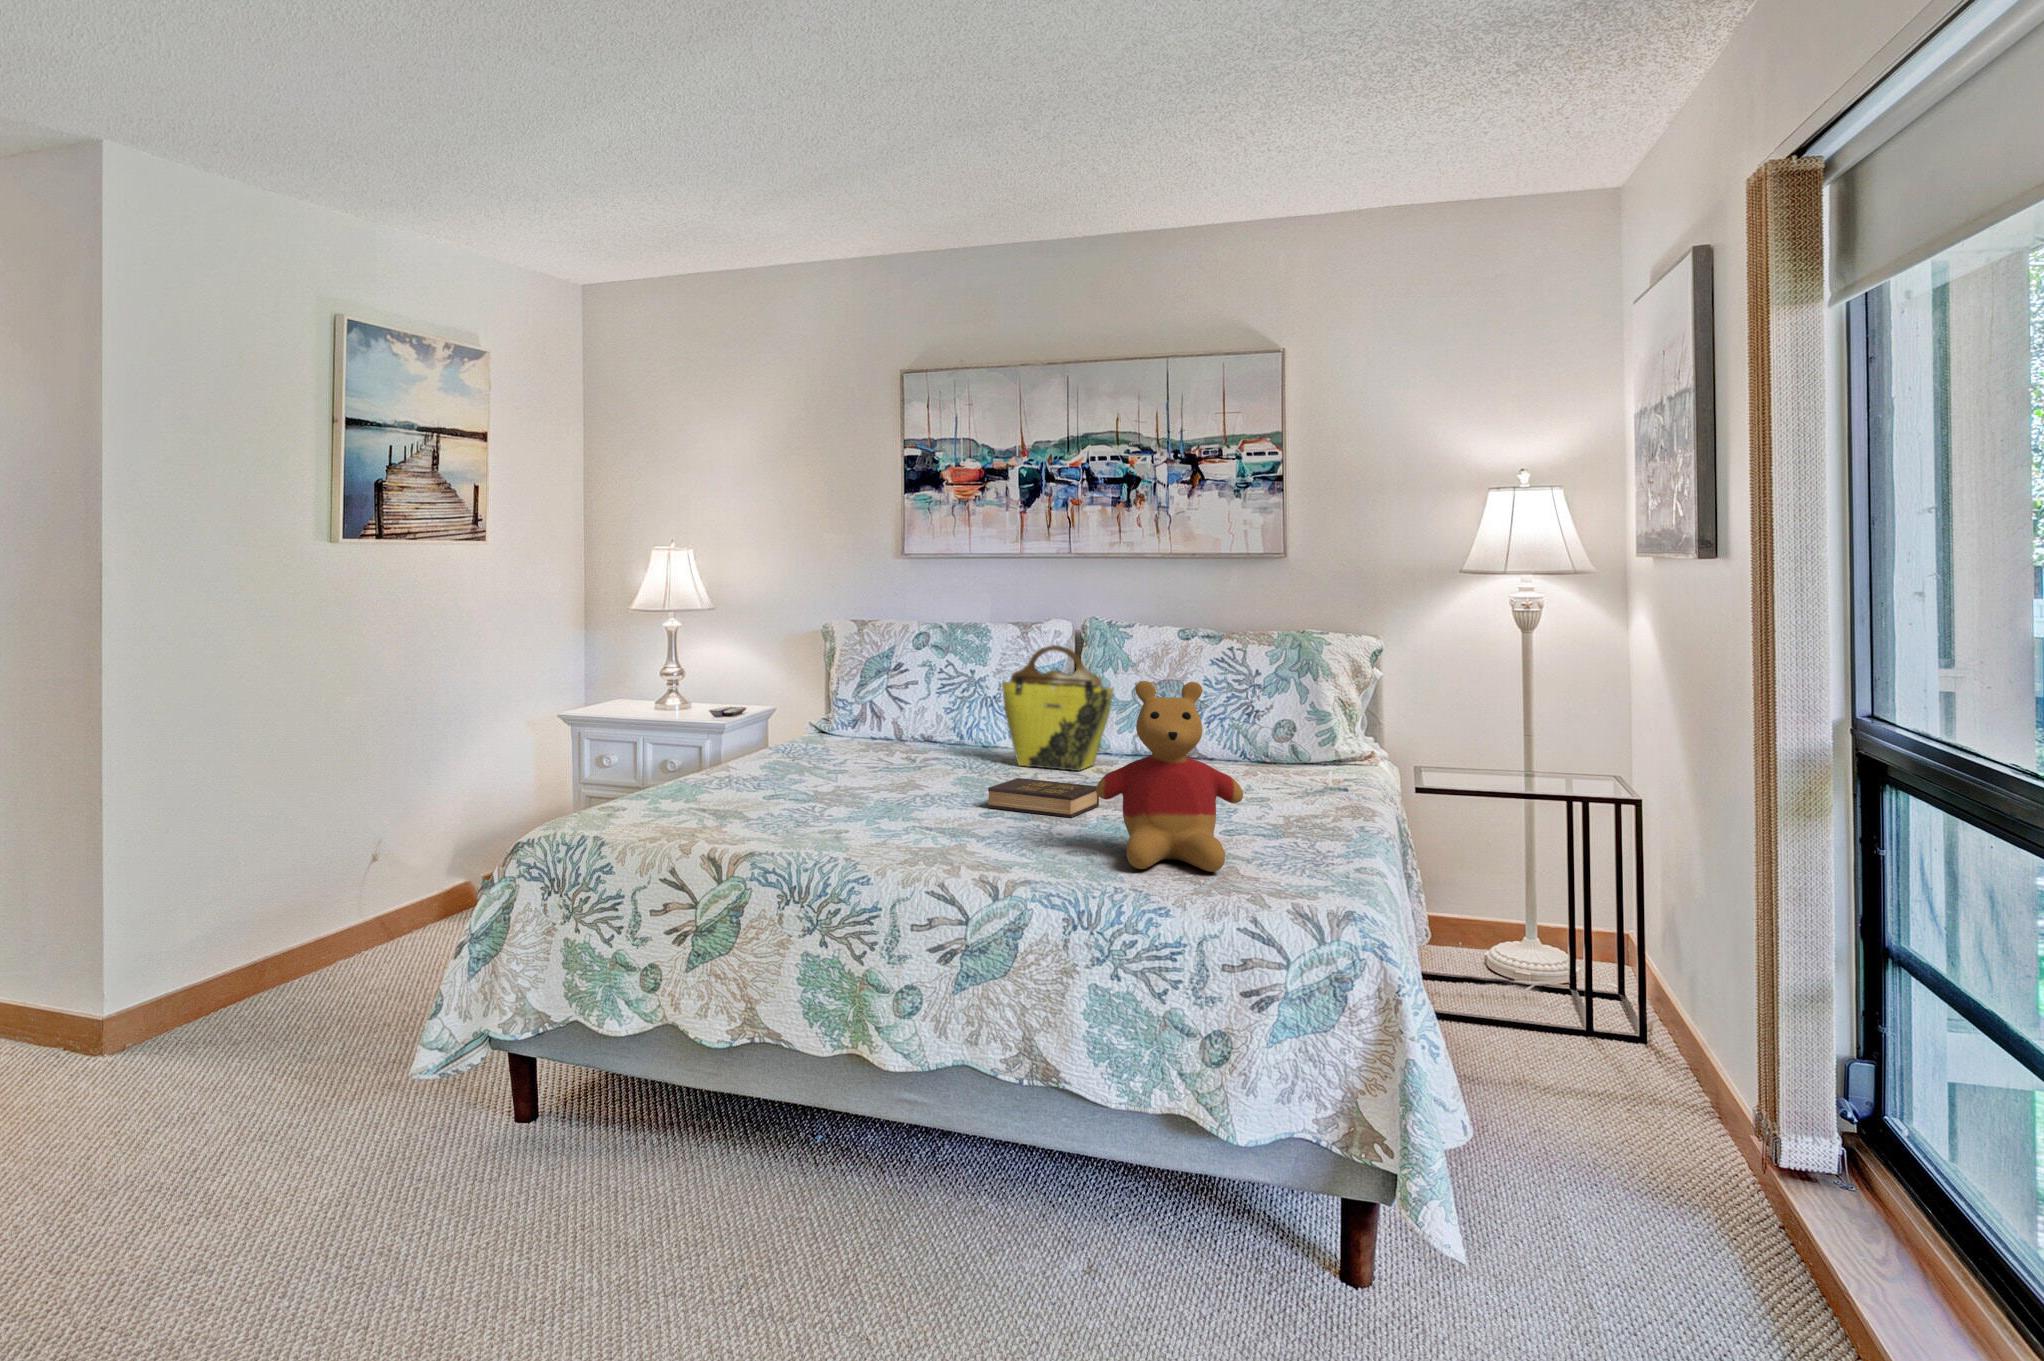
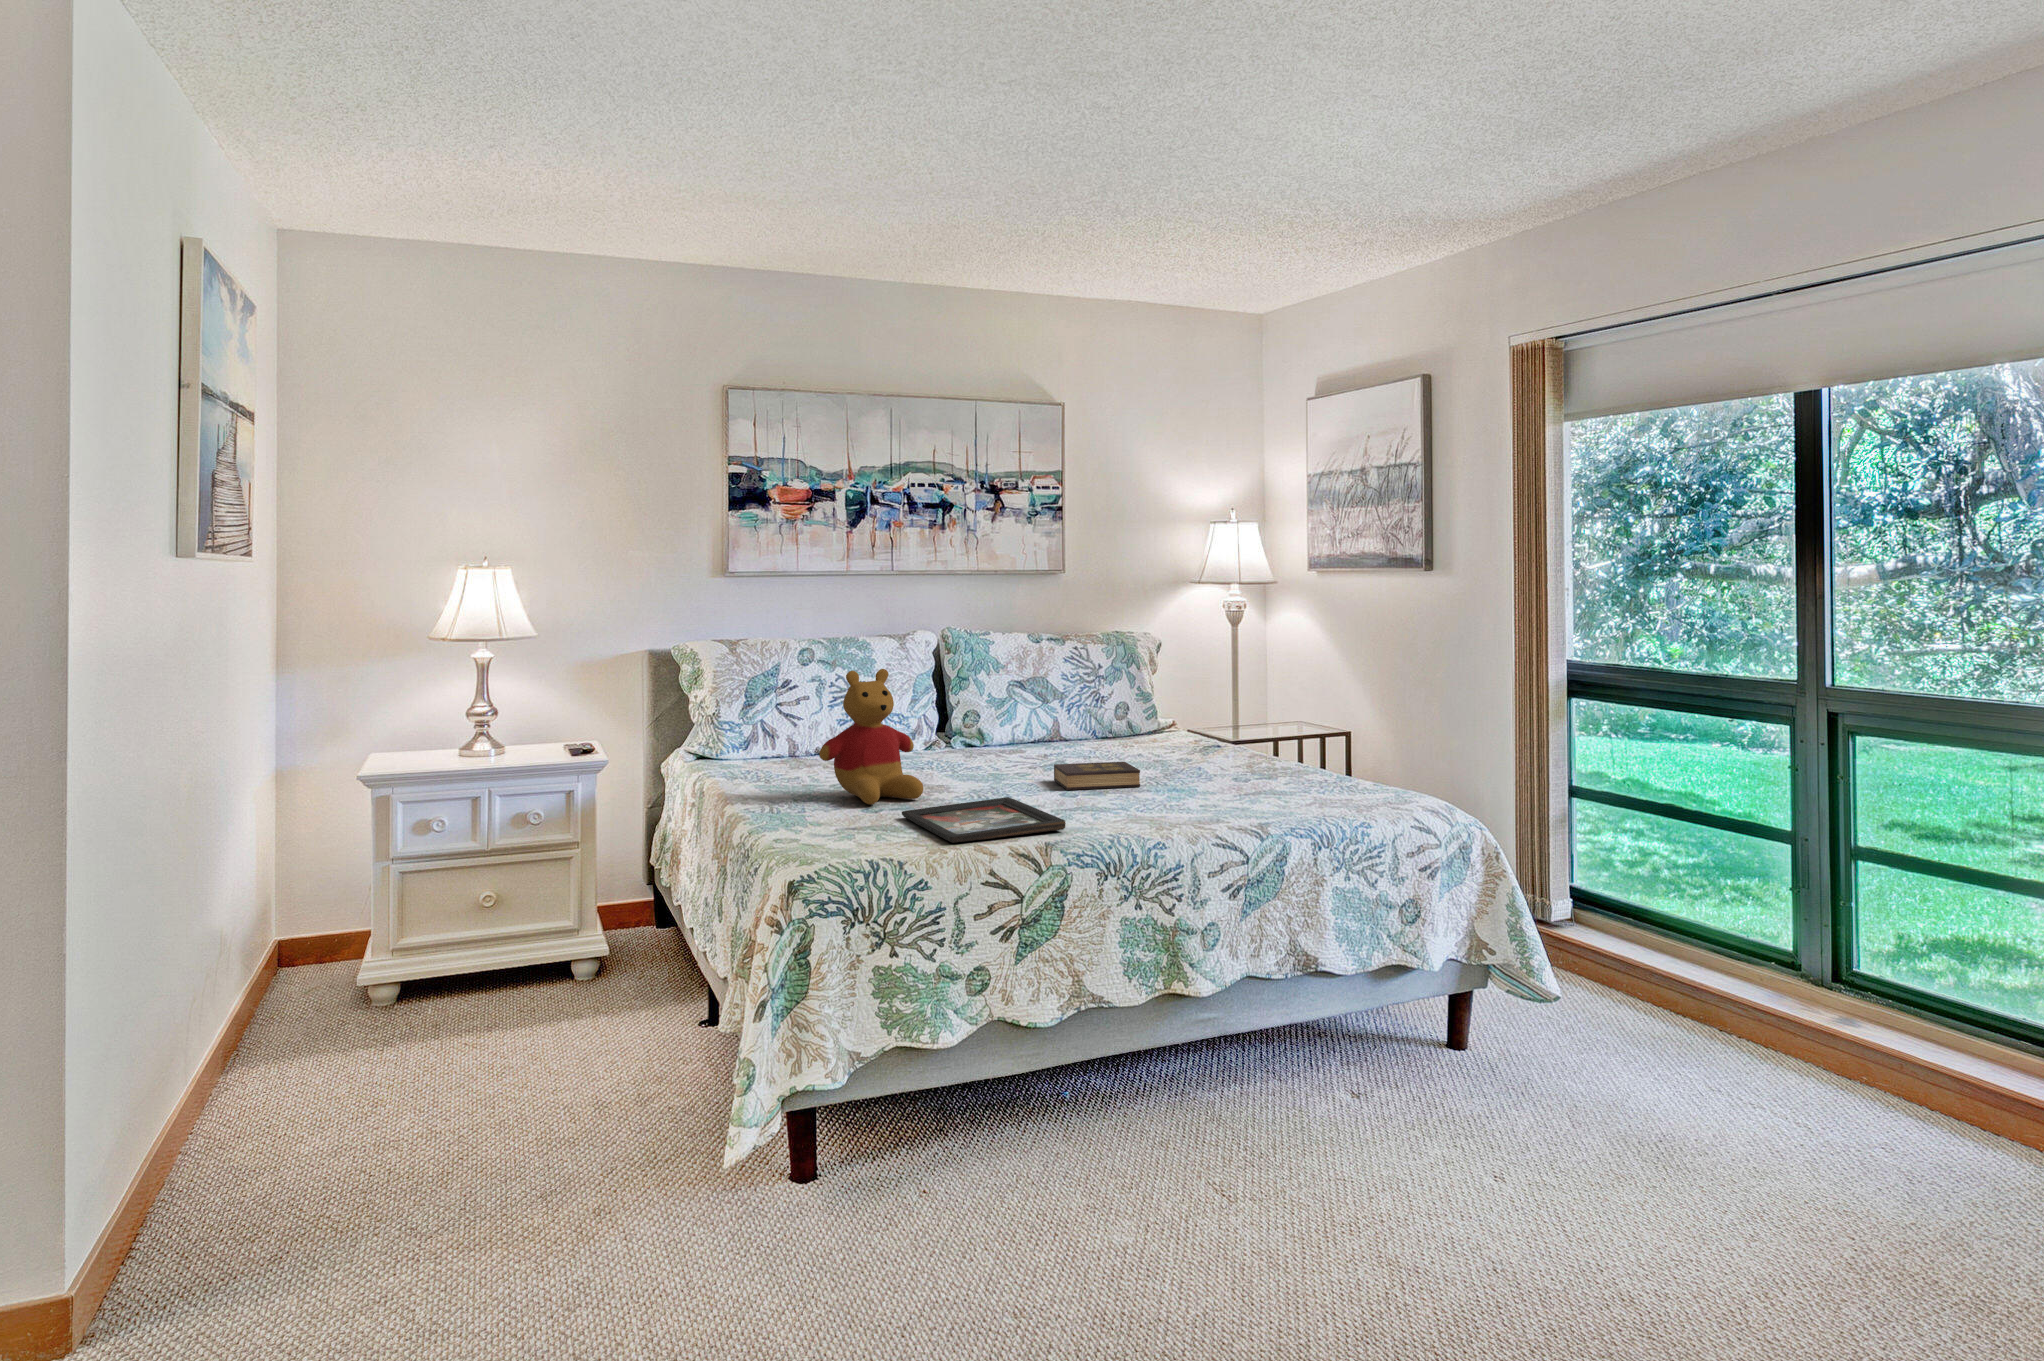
tote bag: present [1002,645,1113,771] -> none [933,652,1034,761]
stuffed bear: present [1096,681,1243,872] -> present [819,669,923,804]
decorative tray: none [687,798,869,841] -> present [902,797,1066,843]

